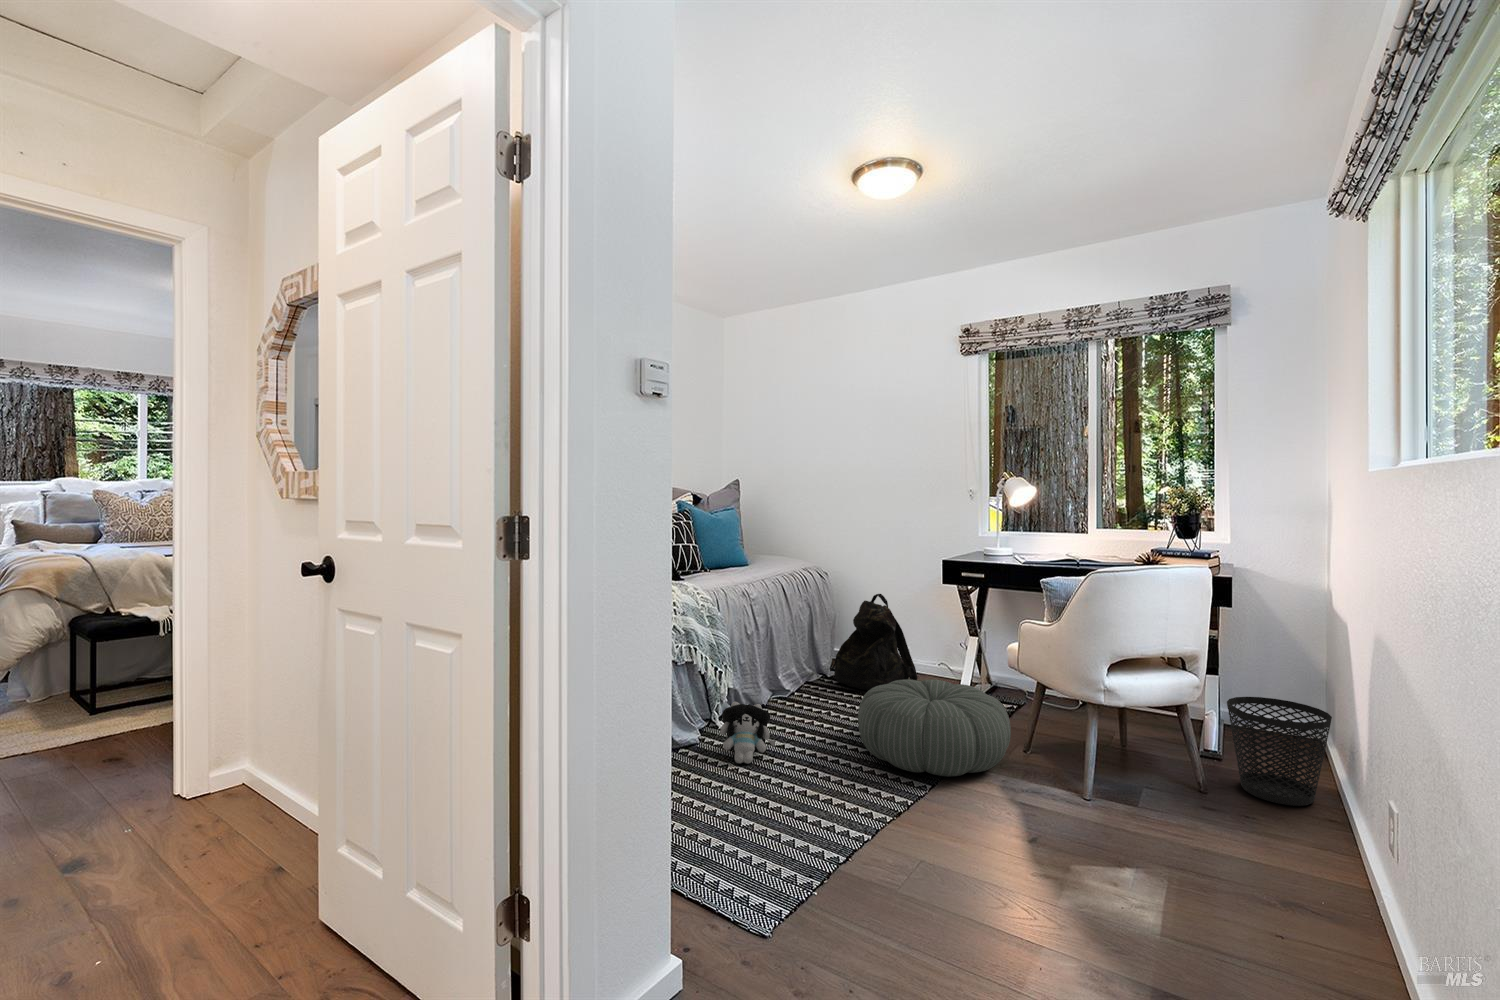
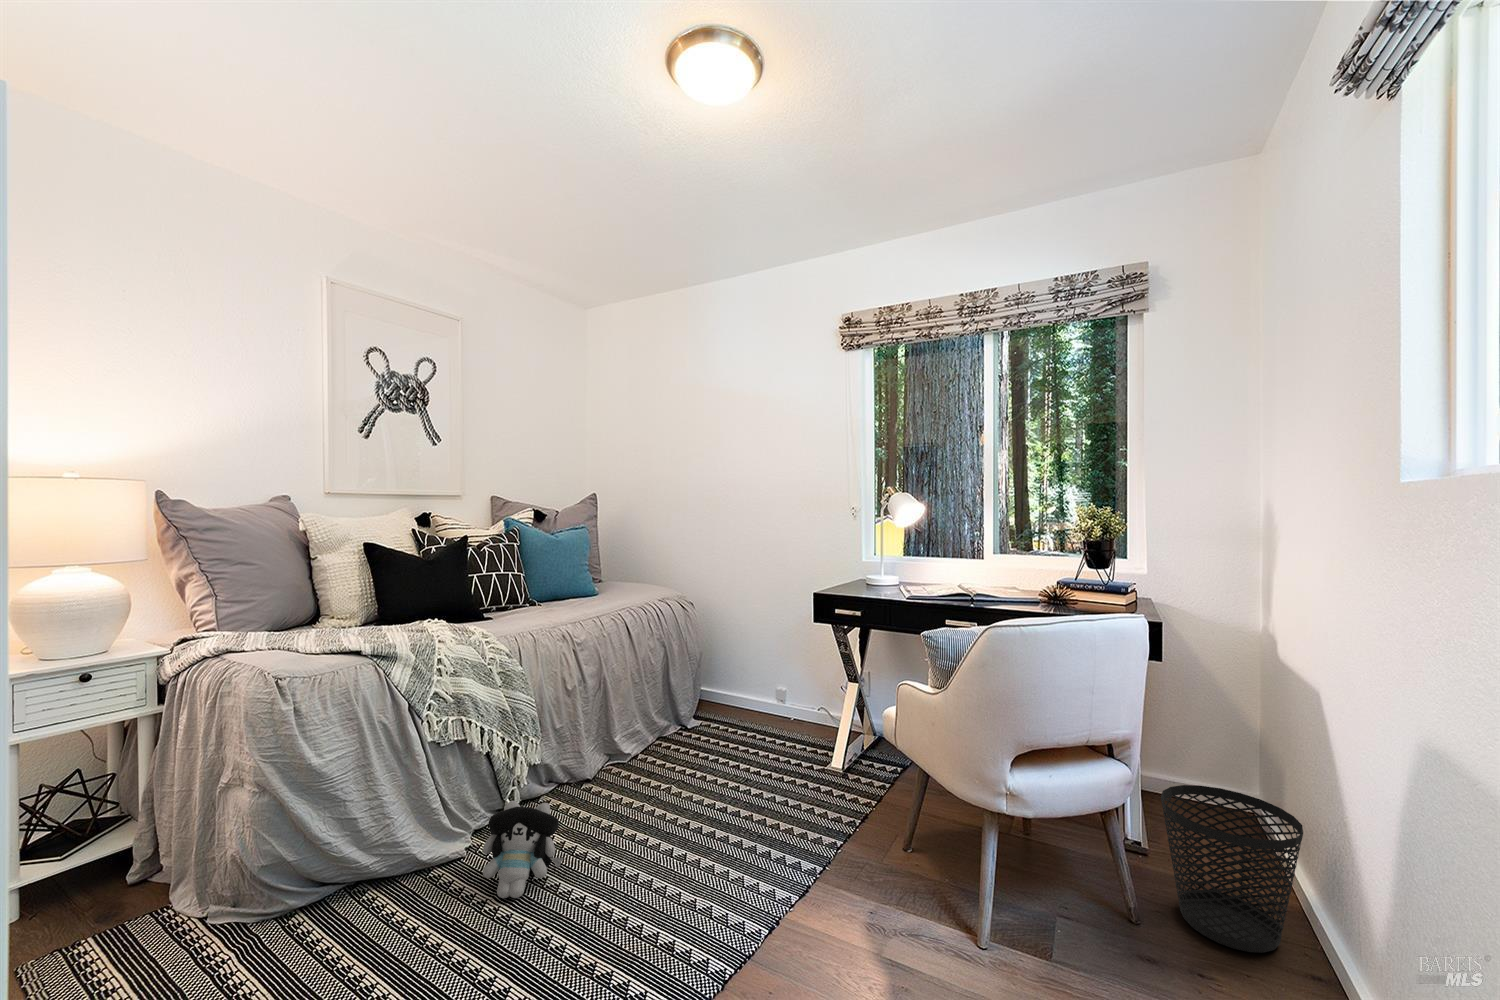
backpack: present [830,594,918,690] -> none [685,630,790,751]
pouf: present [858,679,1011,776] -> none [680,755,882,915]

